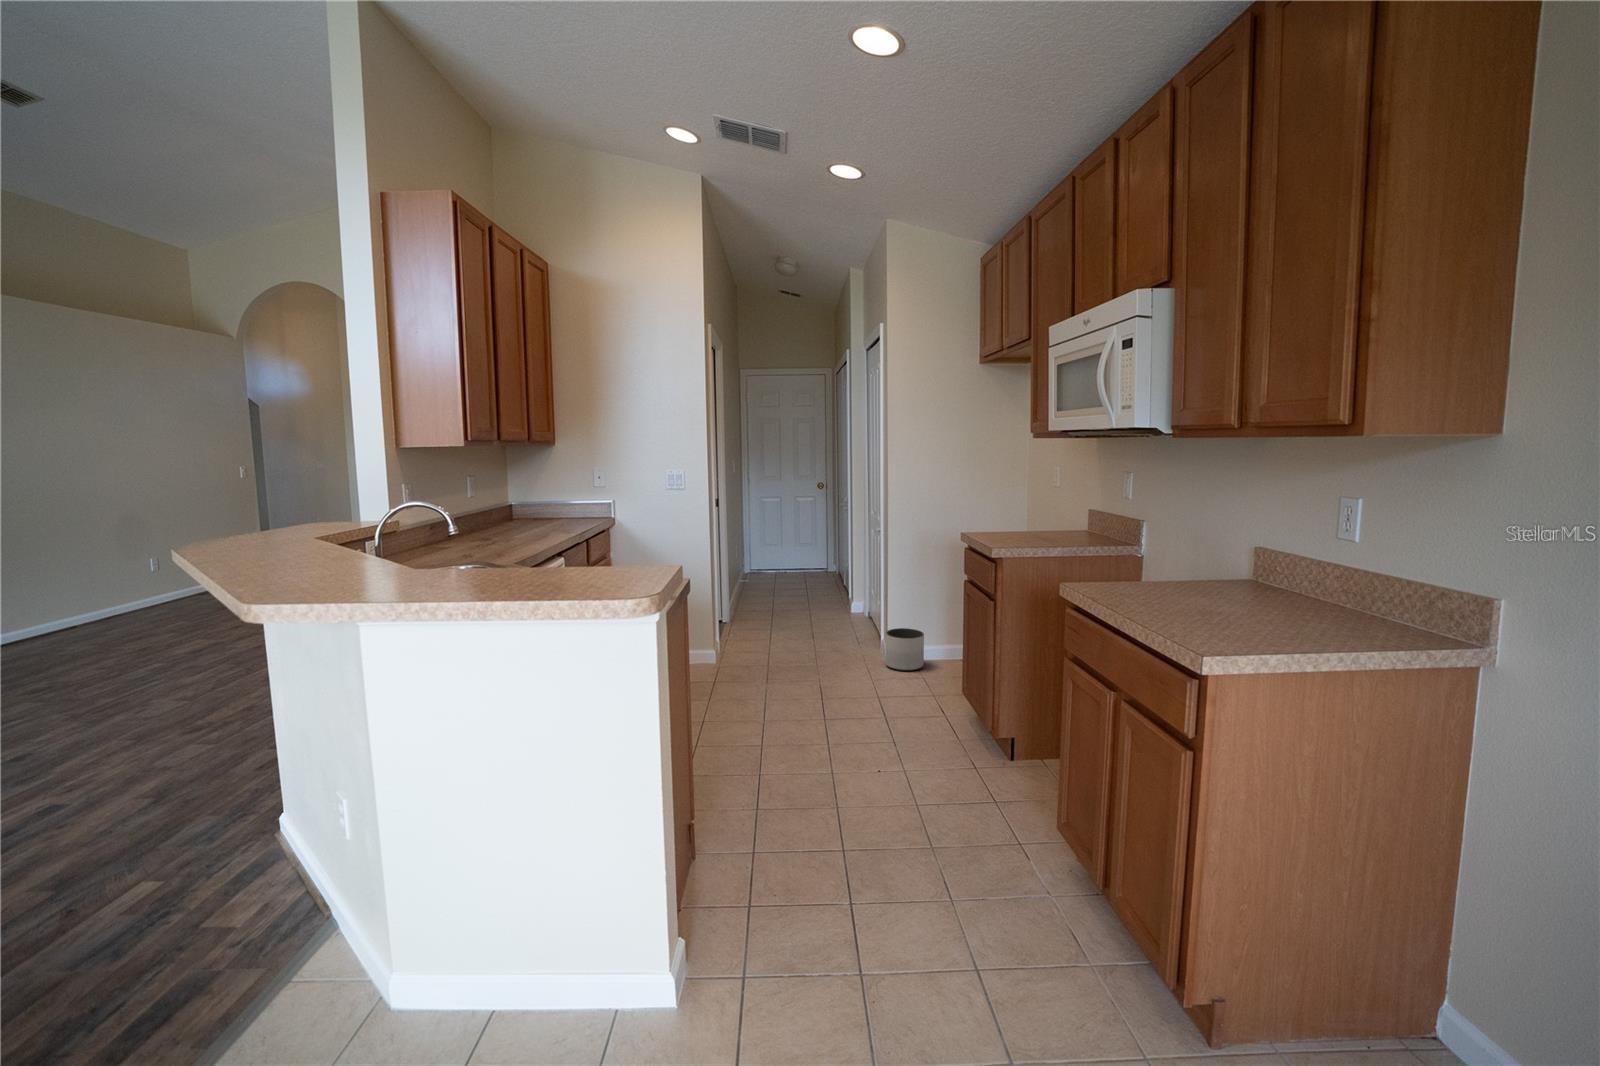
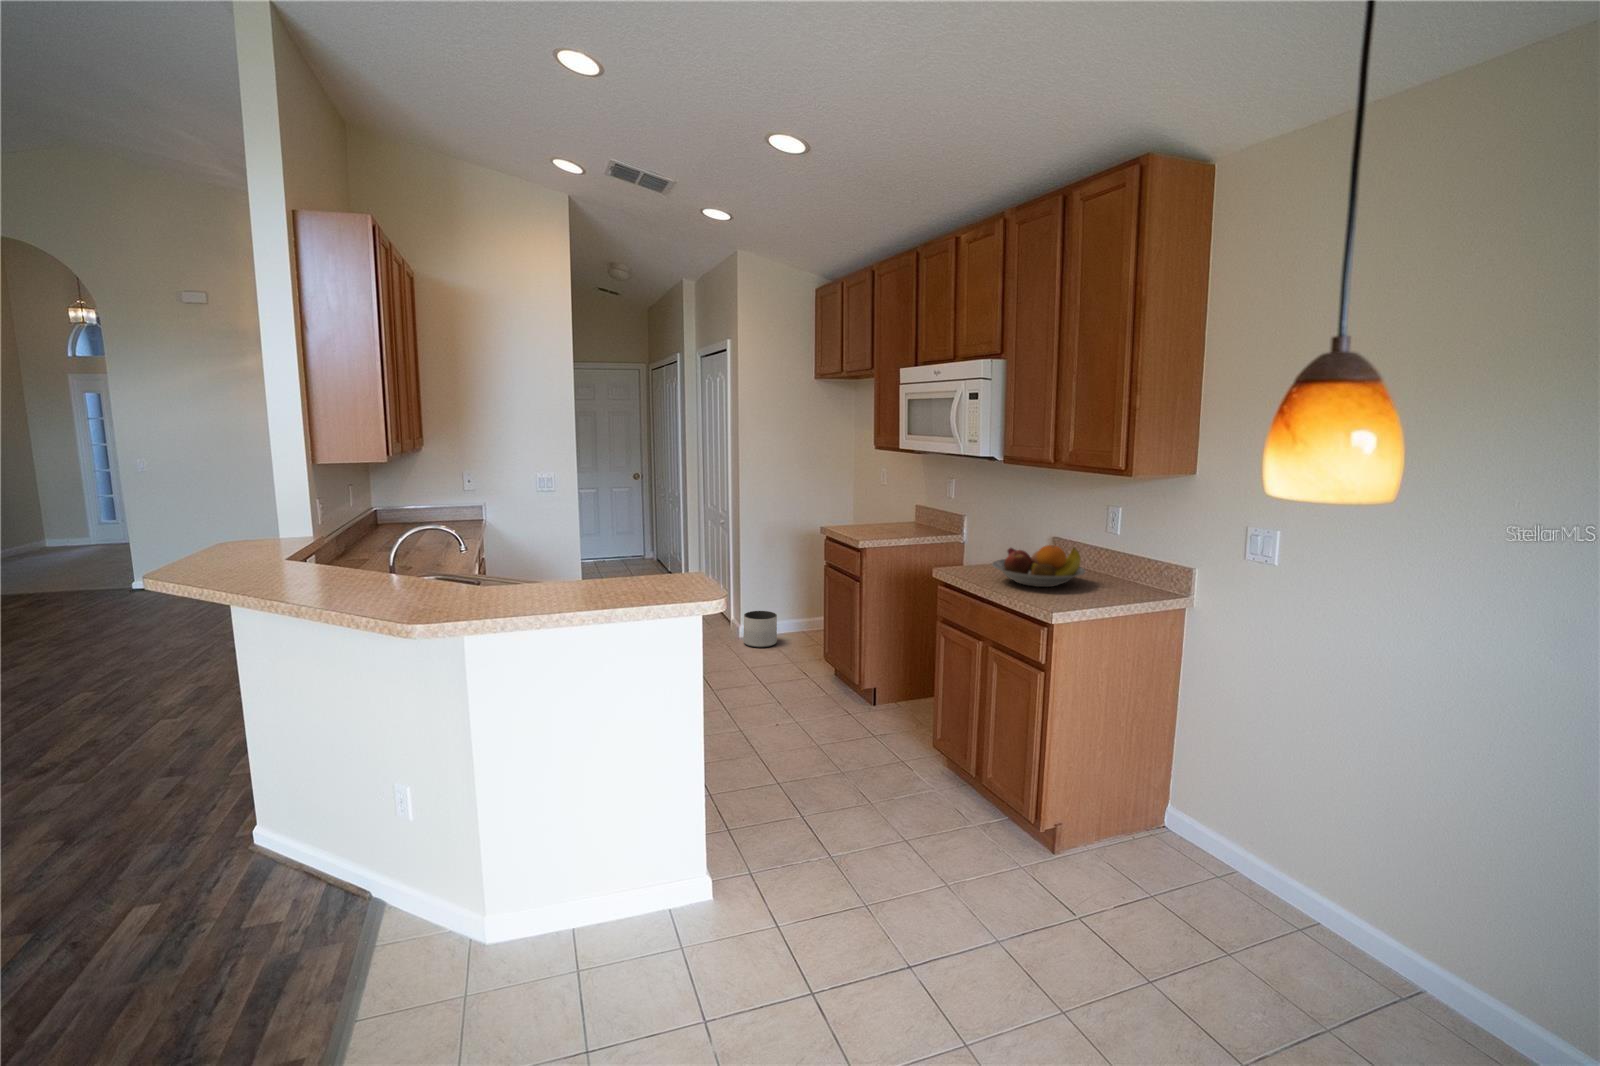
fruit bowl: none [1136,554,1291,617] -> present [992,545,1085,587]

